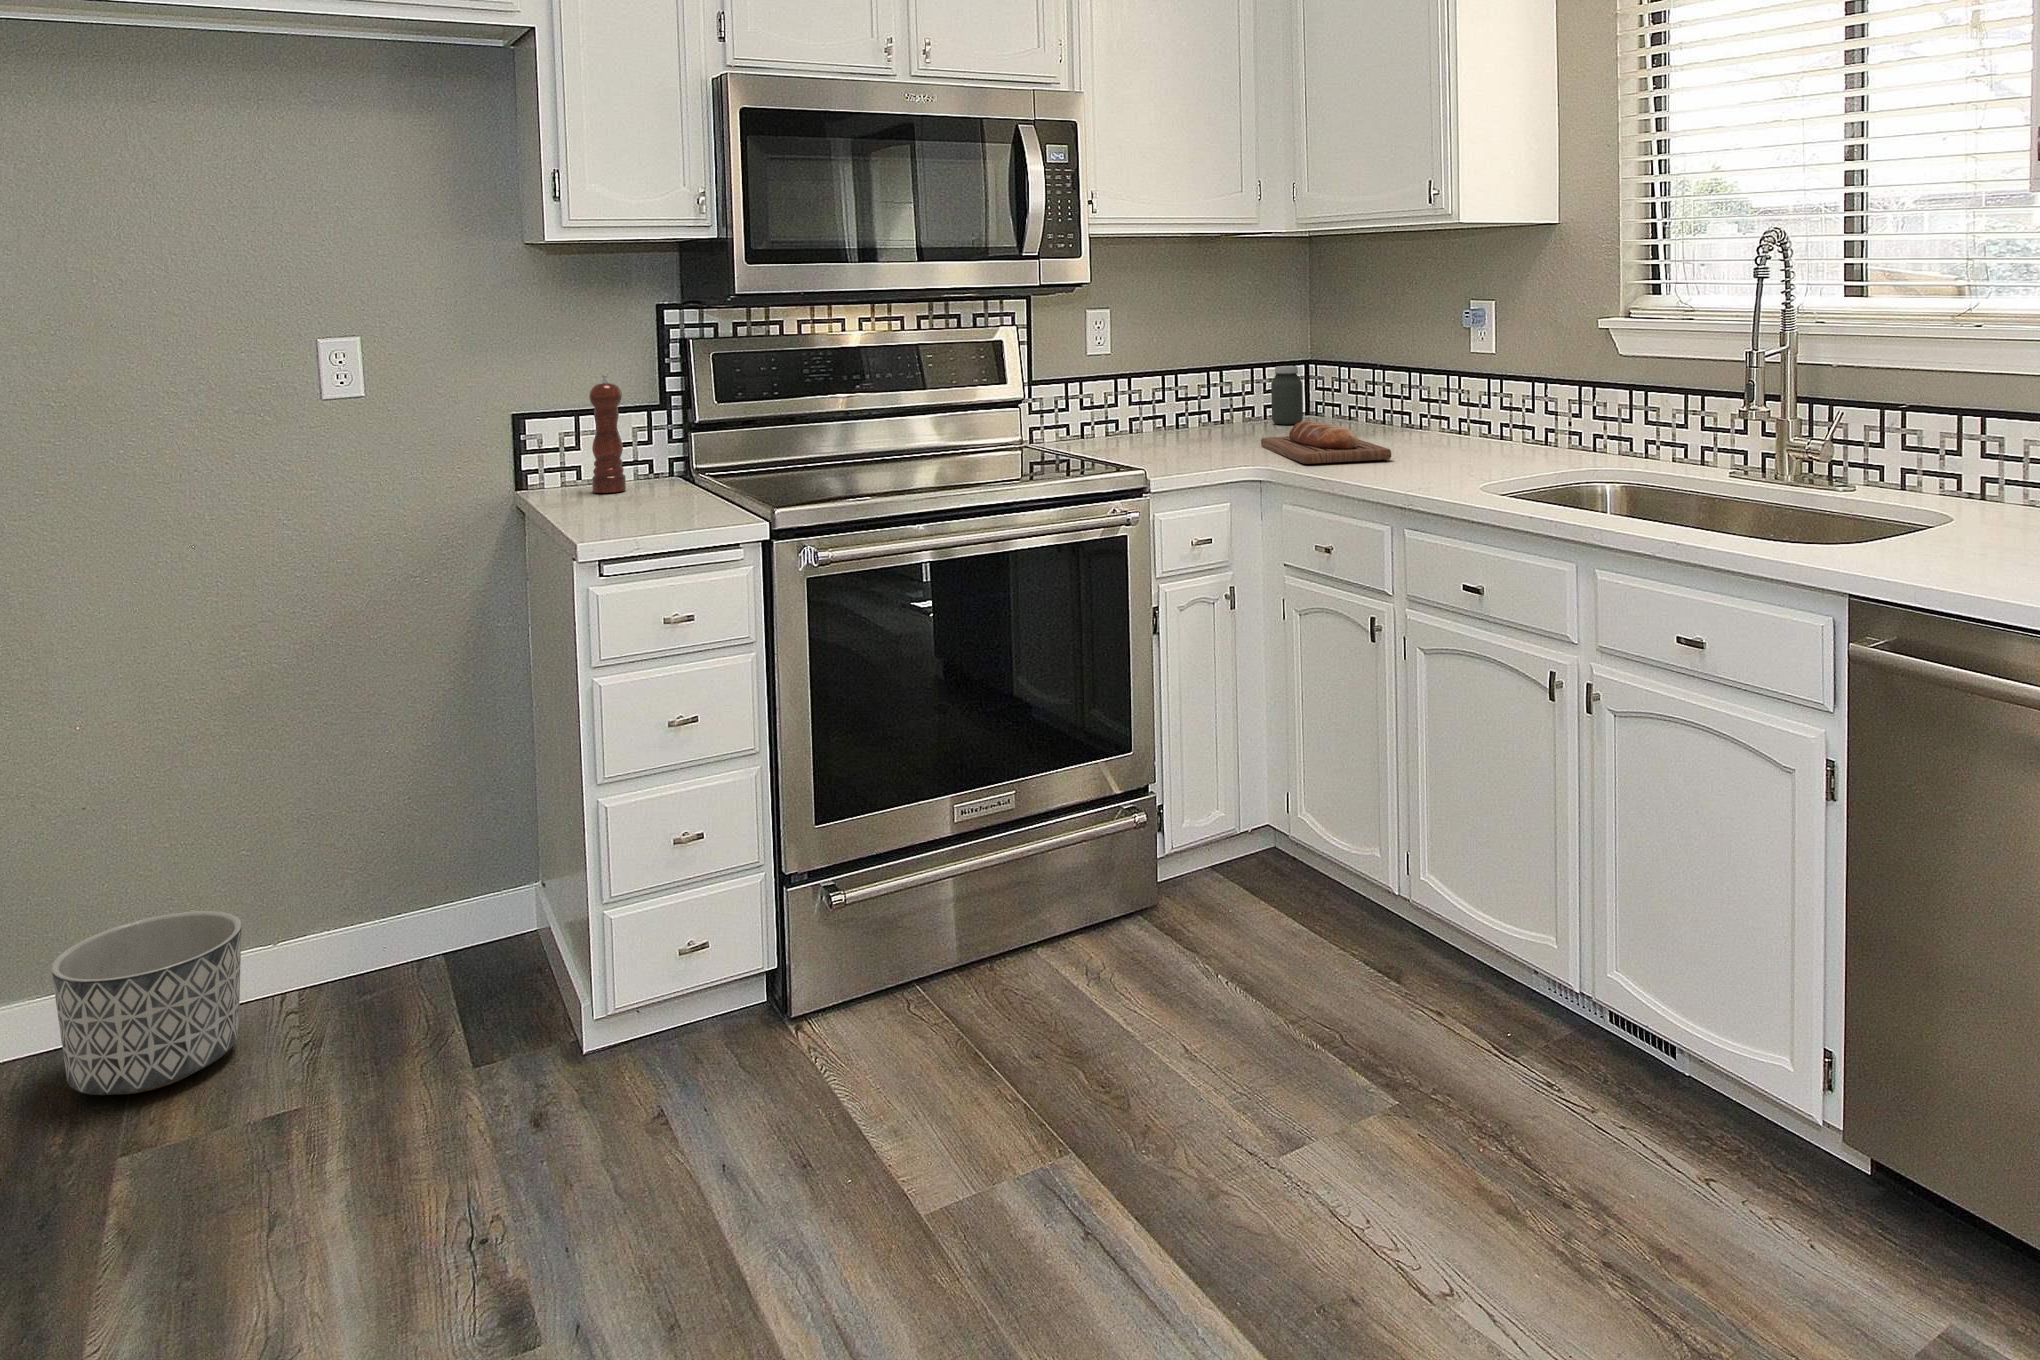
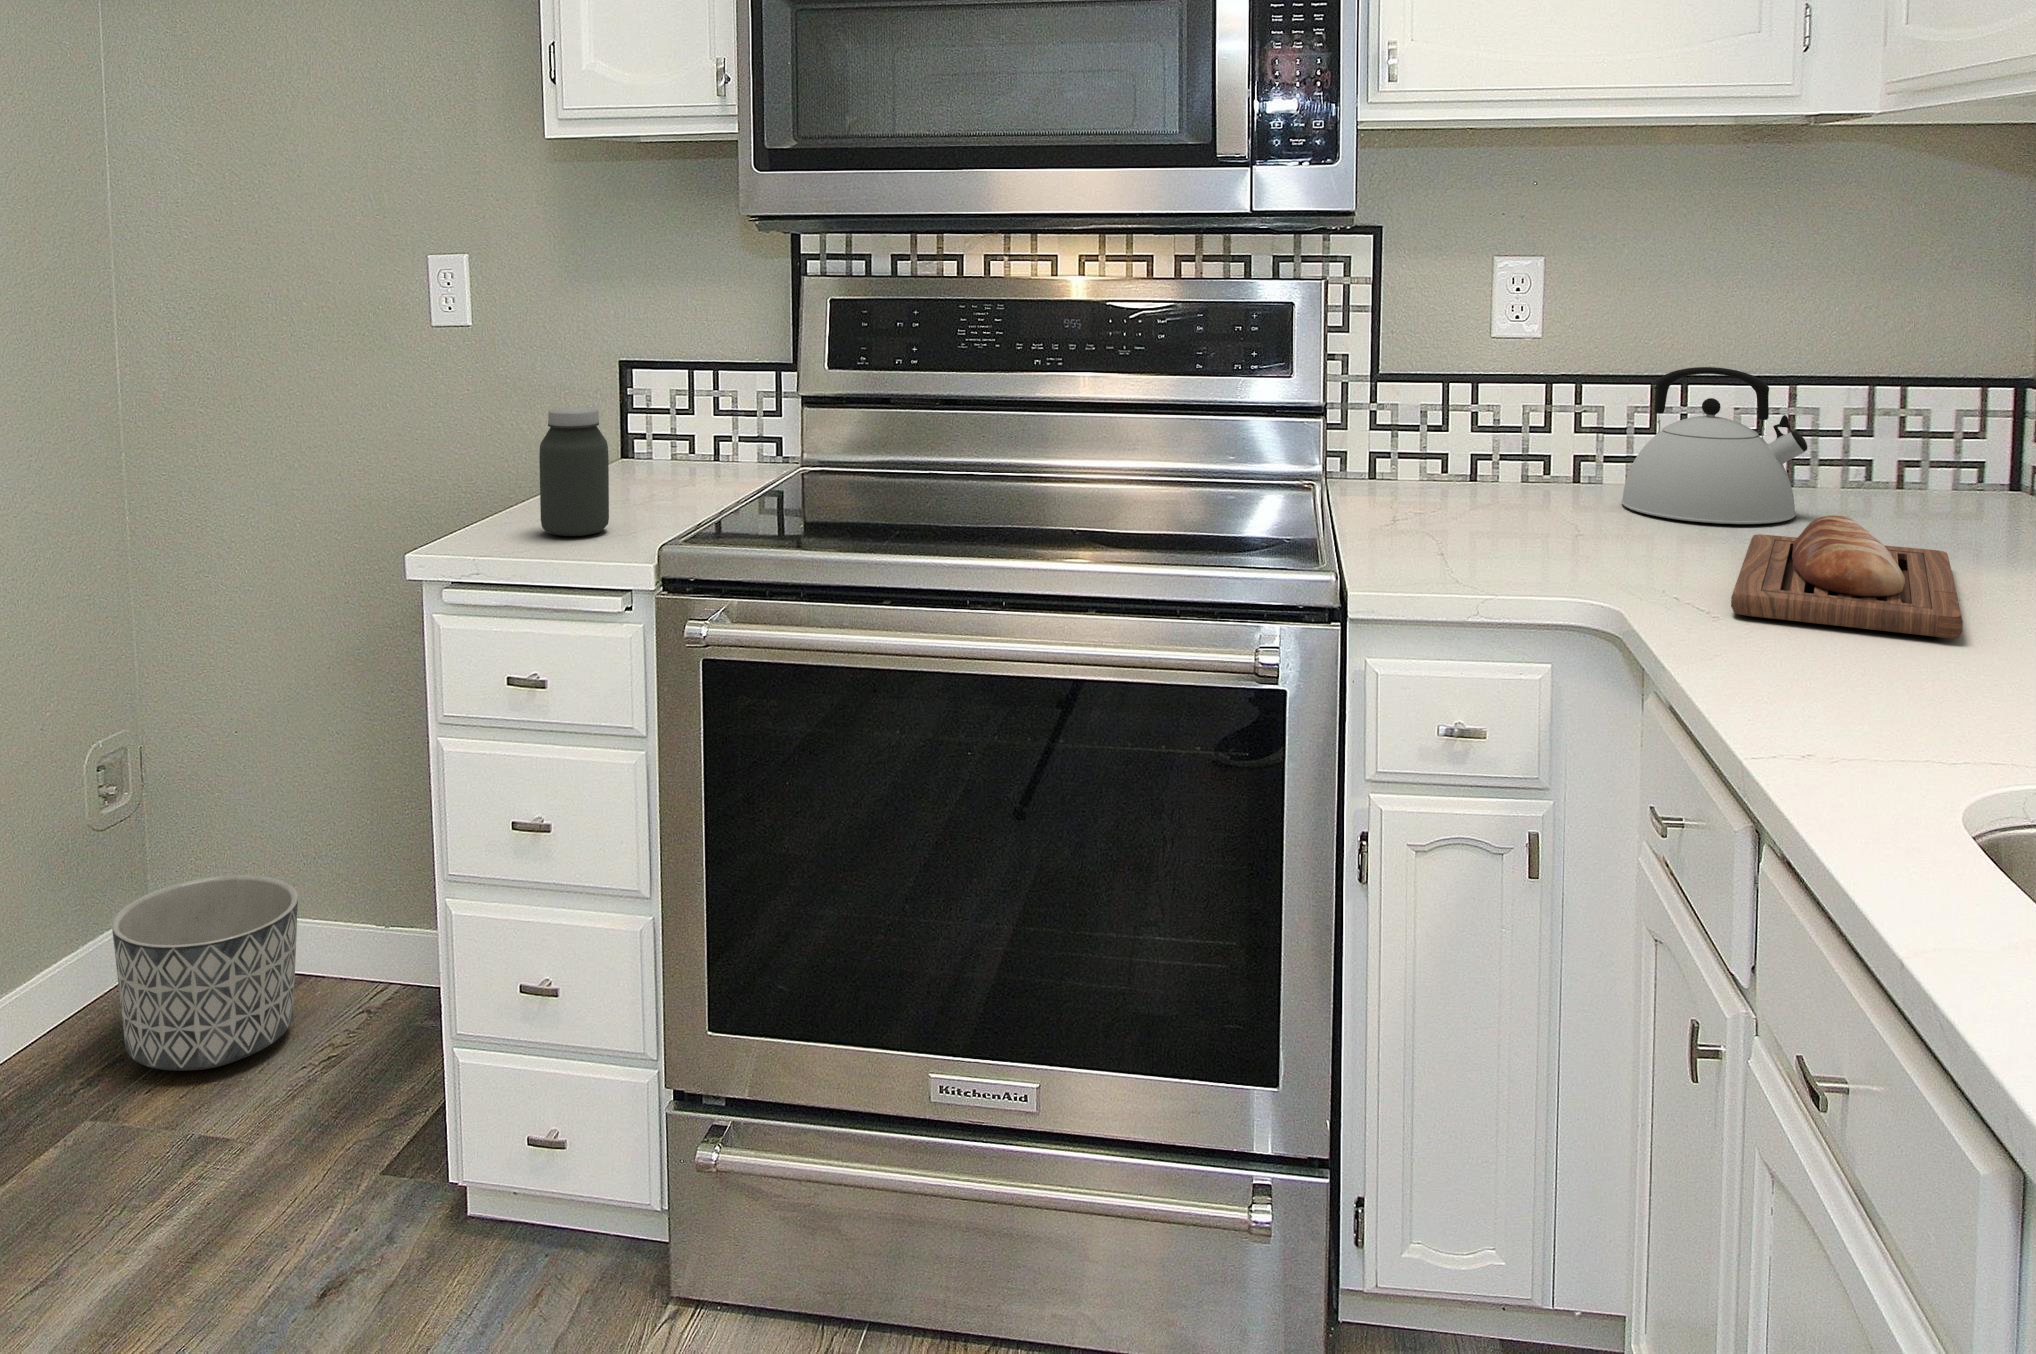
kettle: none [1168,360,1255,440] -> present [1621,367,1807,524]
jar: present [1271,366,1303,424] -> present [539,407,609,536]
pepper mill: present [589,374,626,493] -> none [664,317,706,479]

